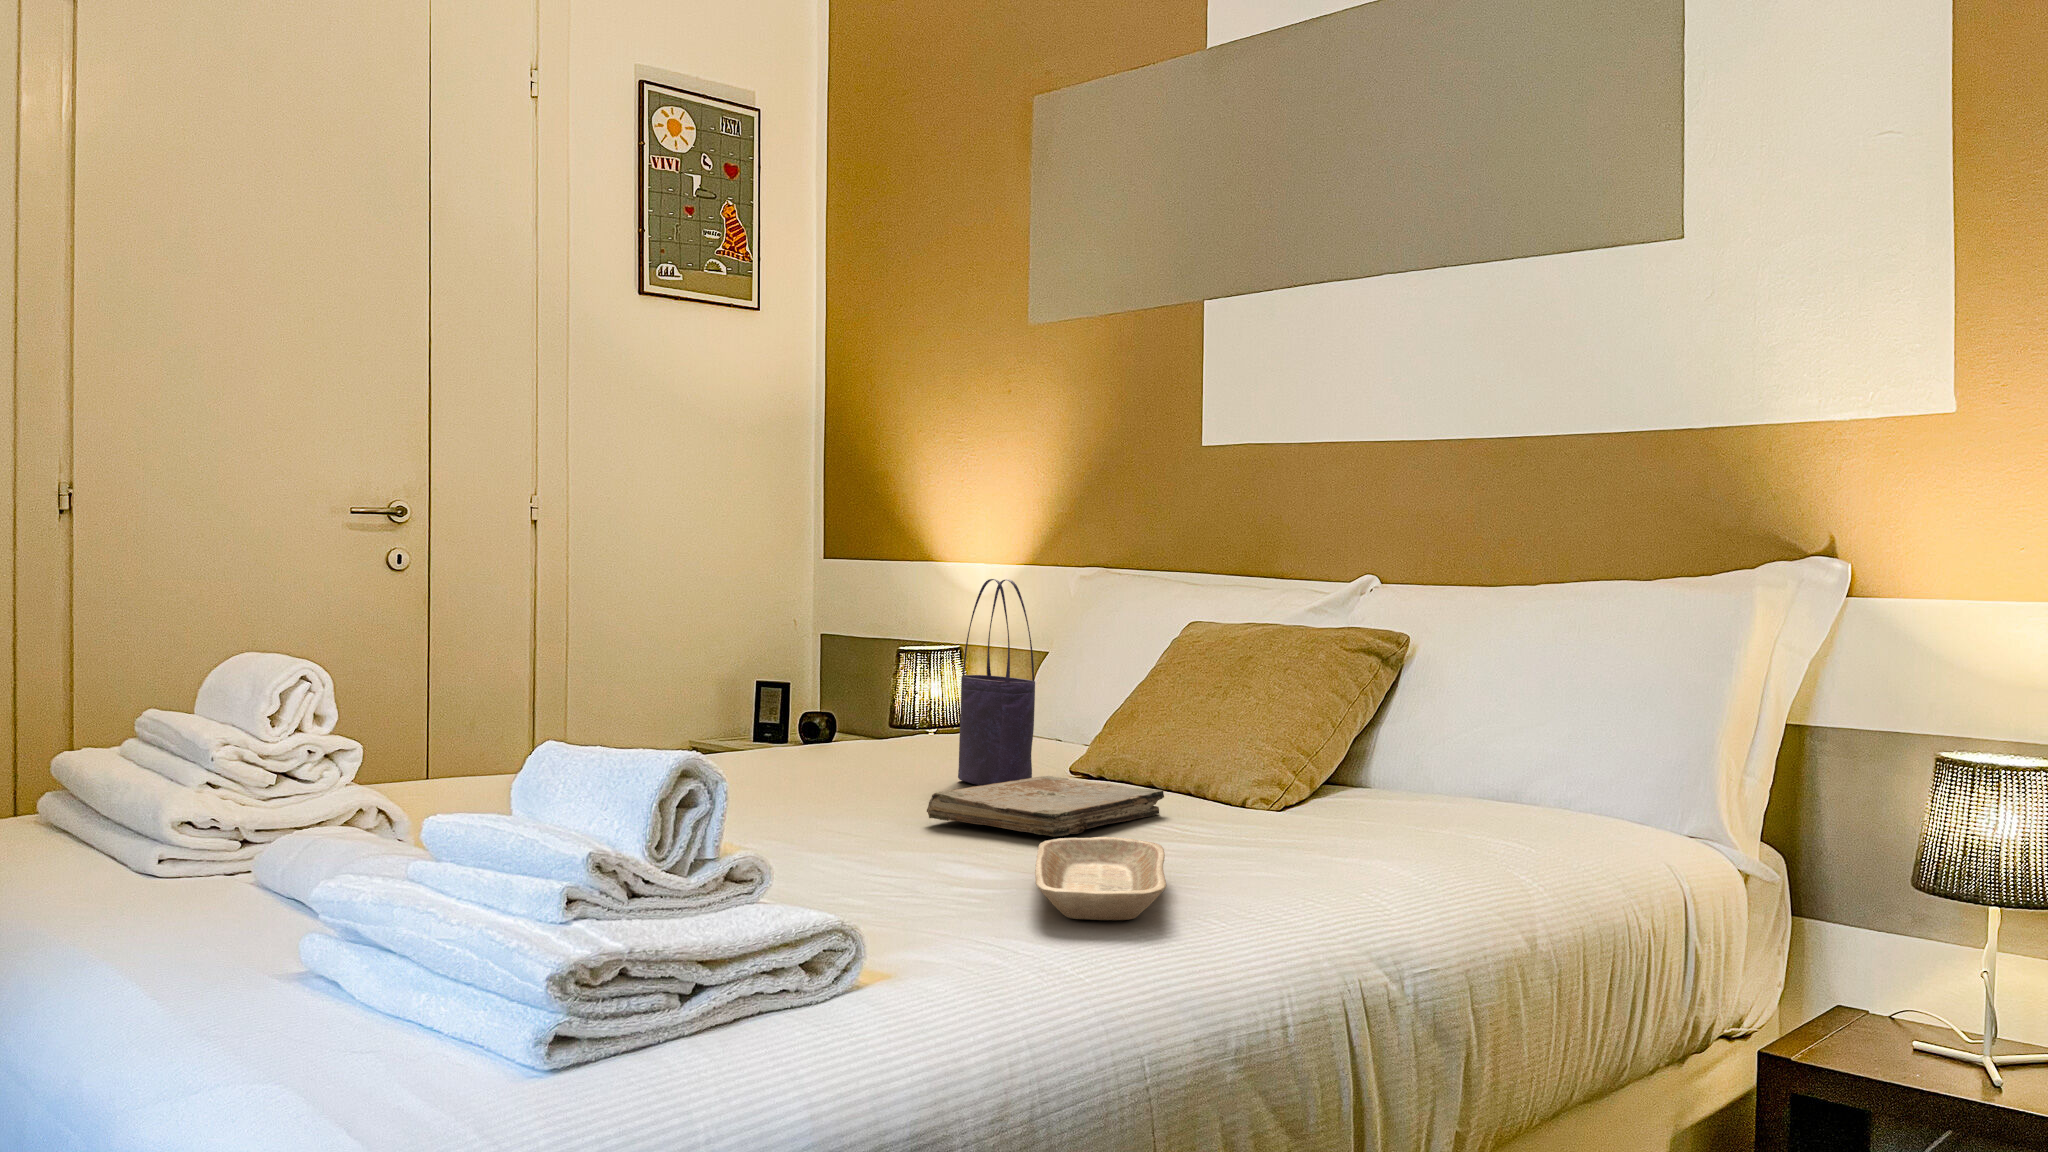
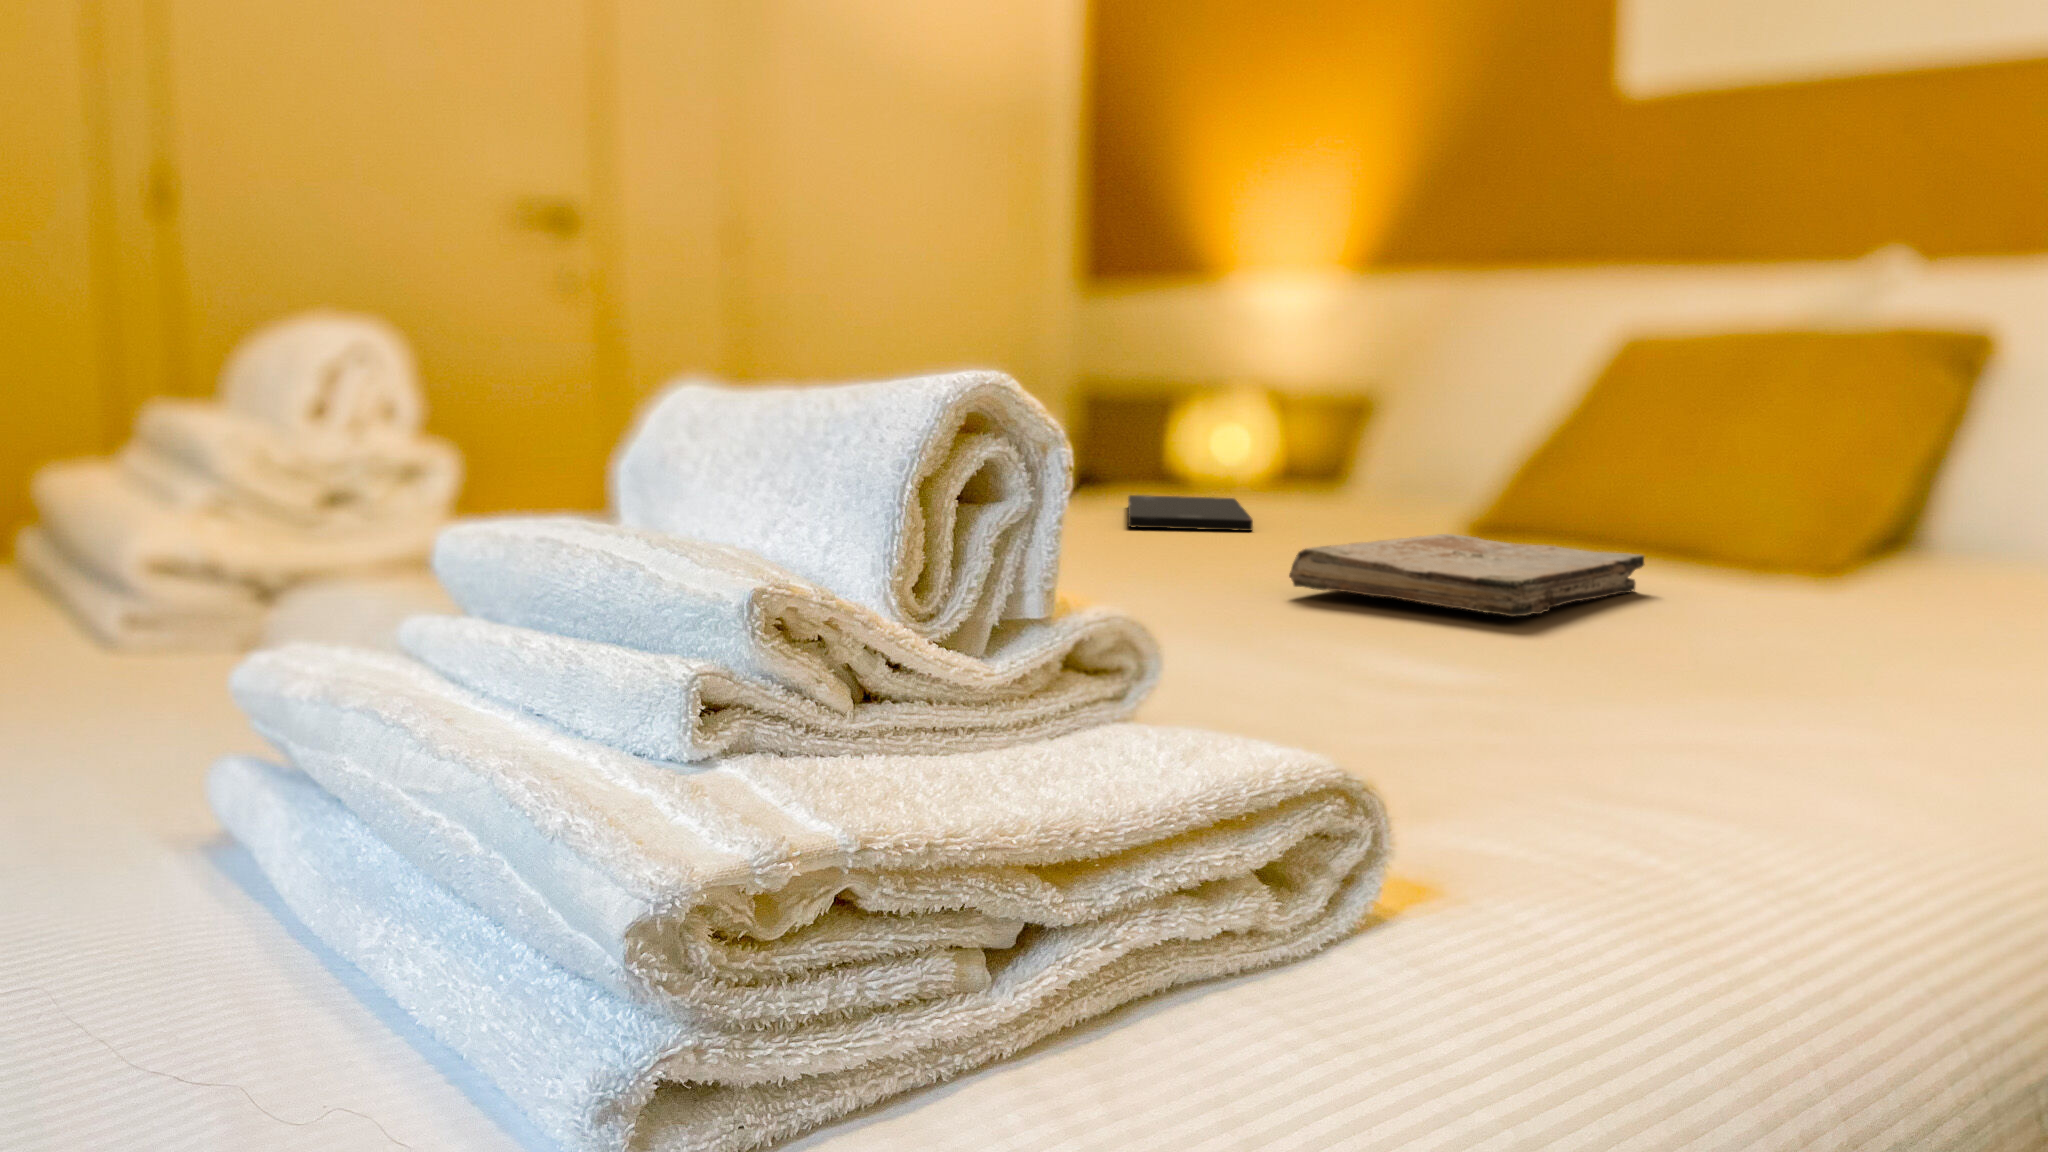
tote bag: present [958,579,1035,786] -> none [1295,254,1419,555]
smartphone: none [843,737,935,769] -> present [1128,495,1253,531]
tray: present [1035,837,1166,920] -> none [1542,615,1898,768]

